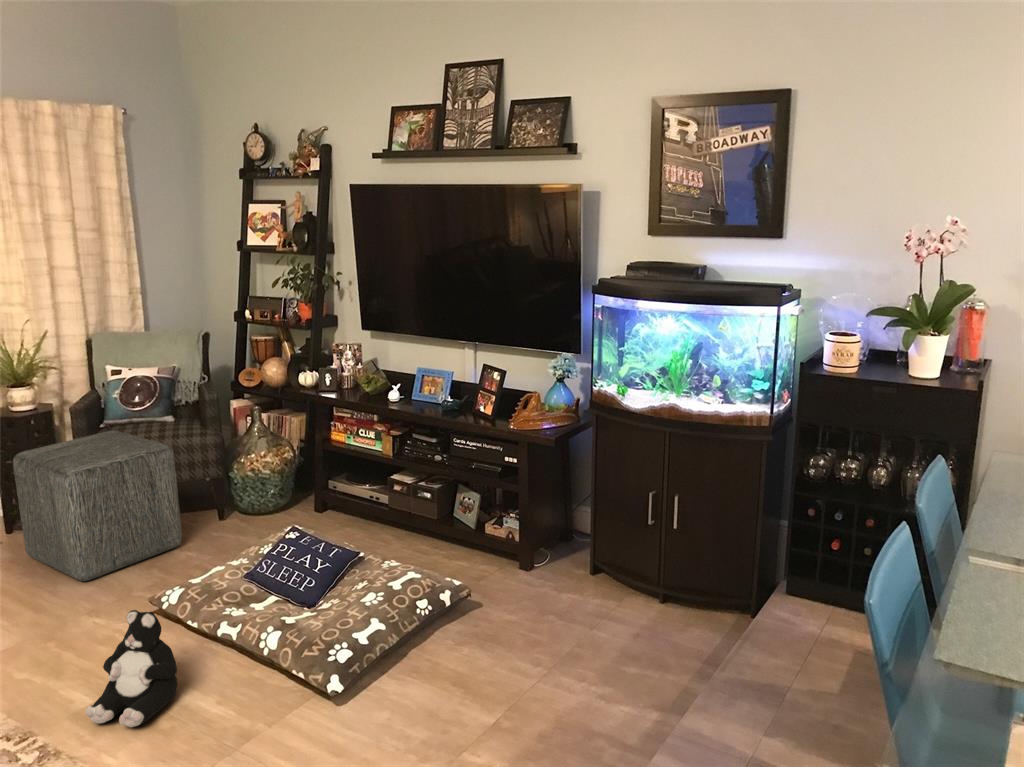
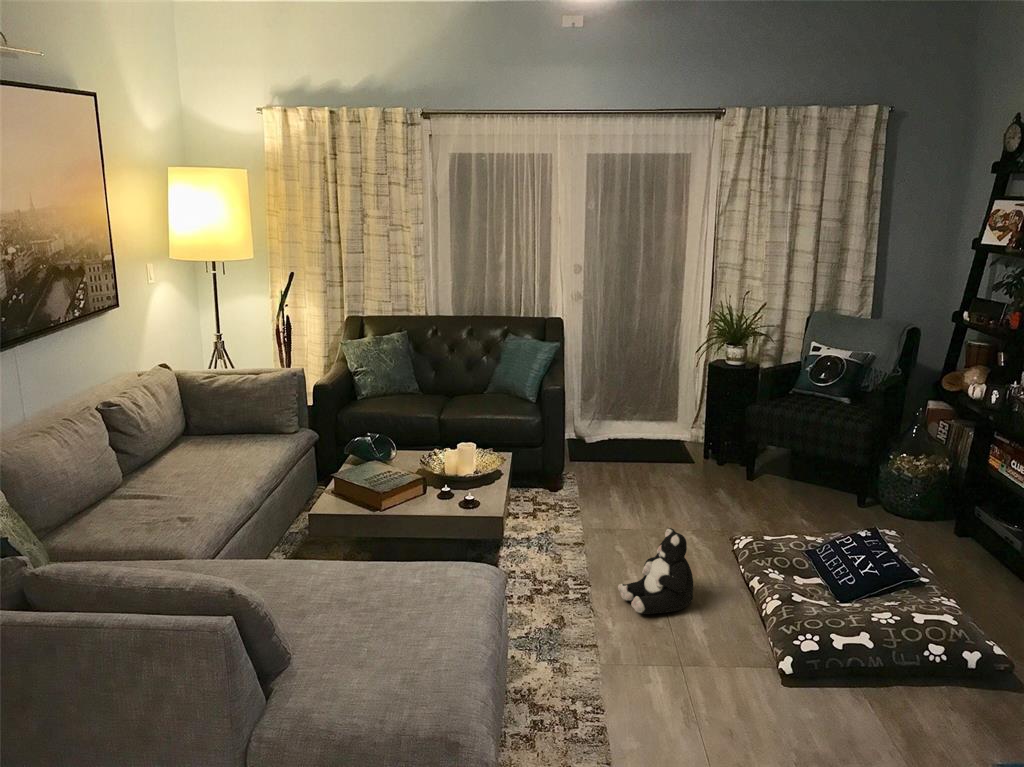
ottoman: present [13,430,182,581] -> none [695,396,813,514]

